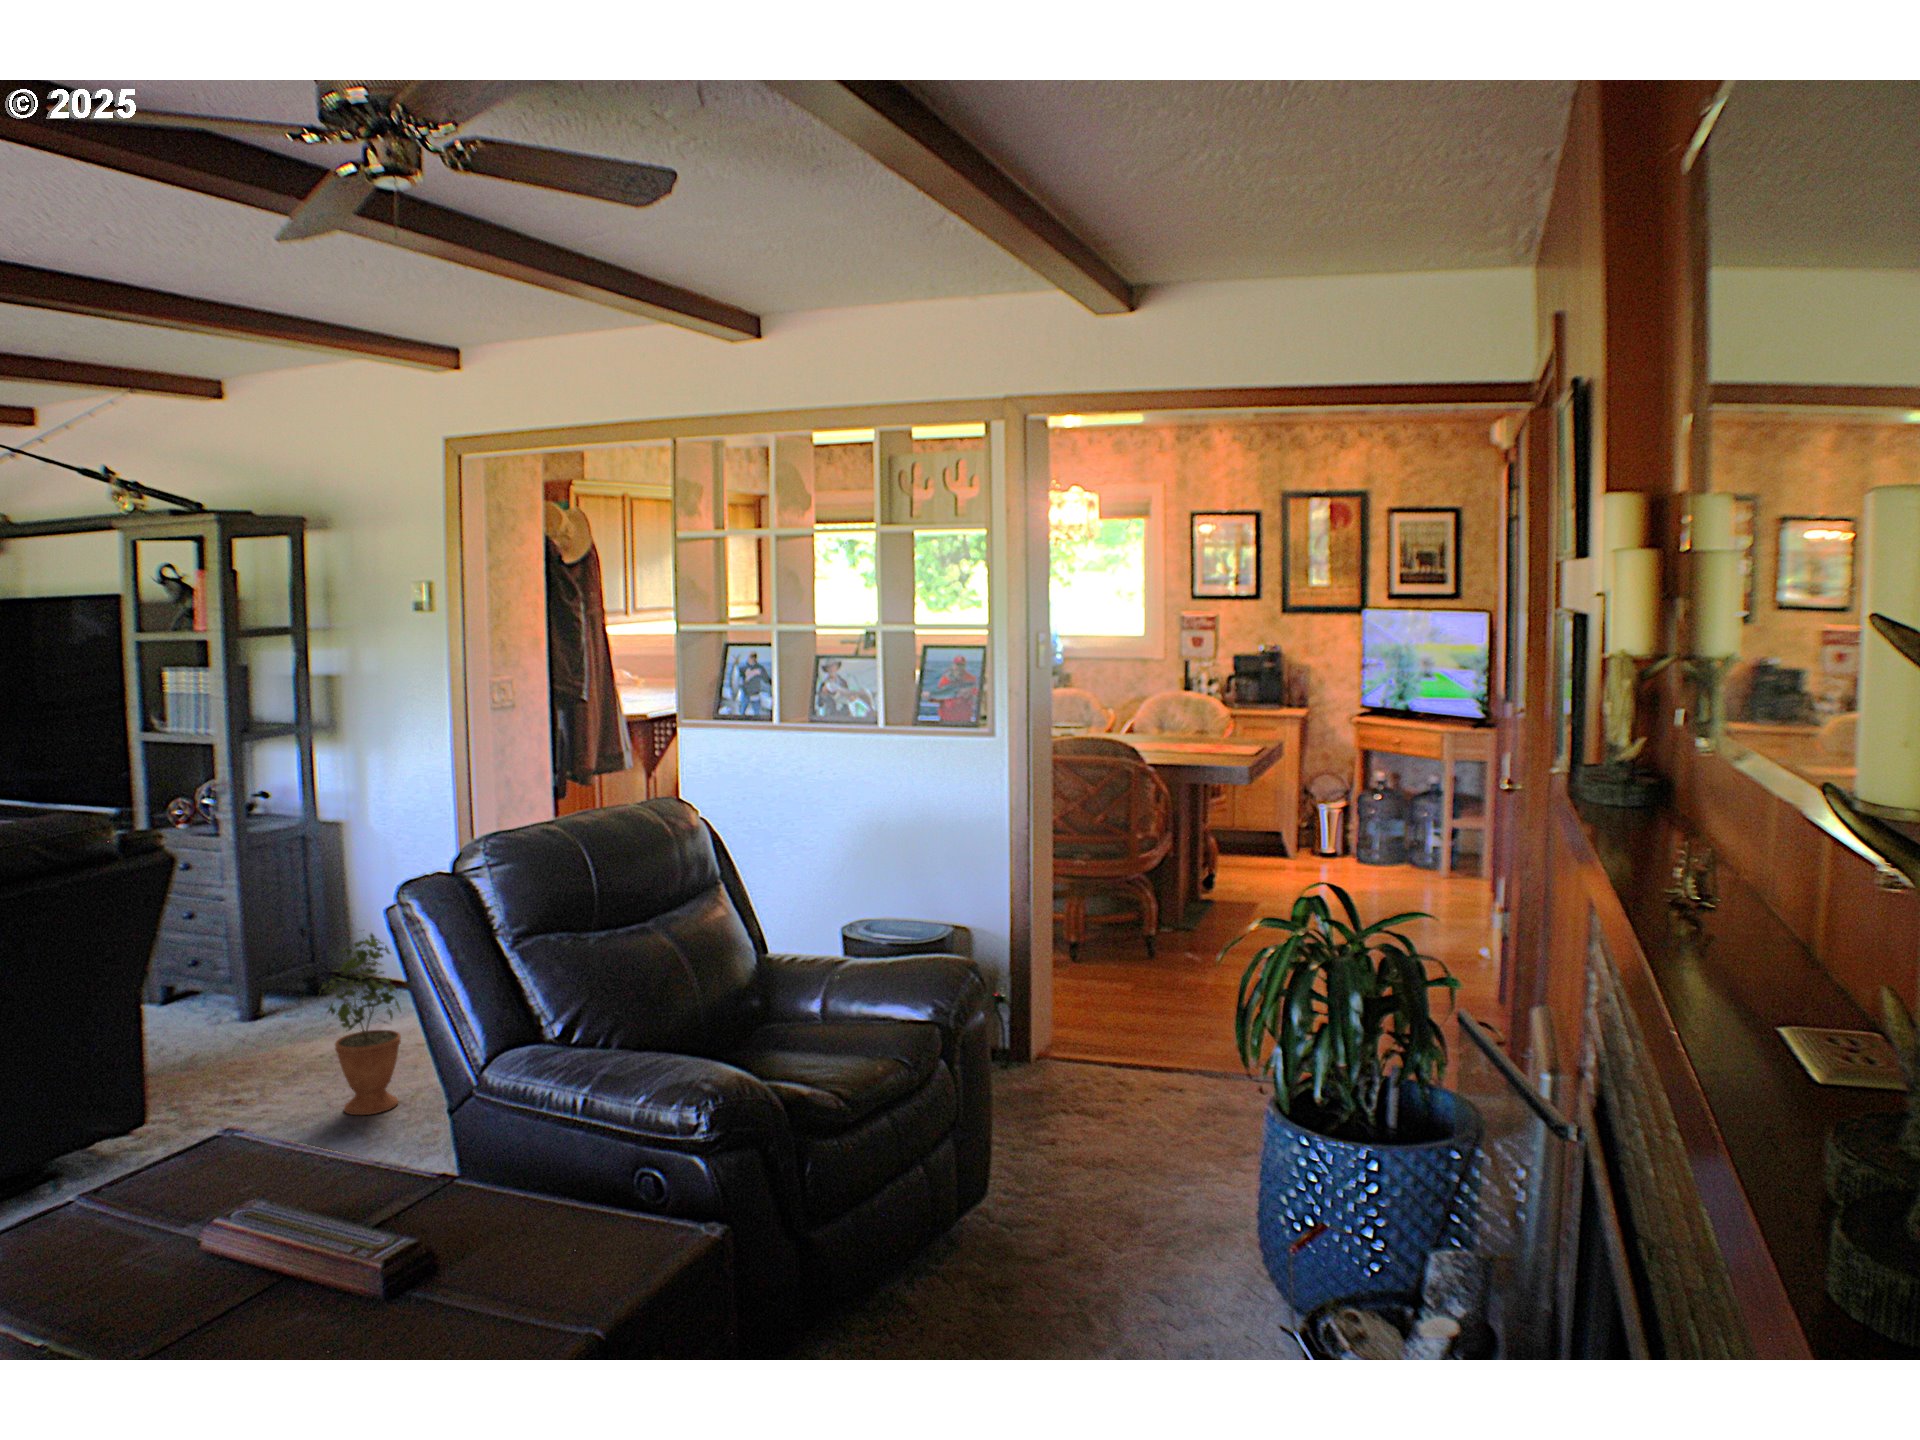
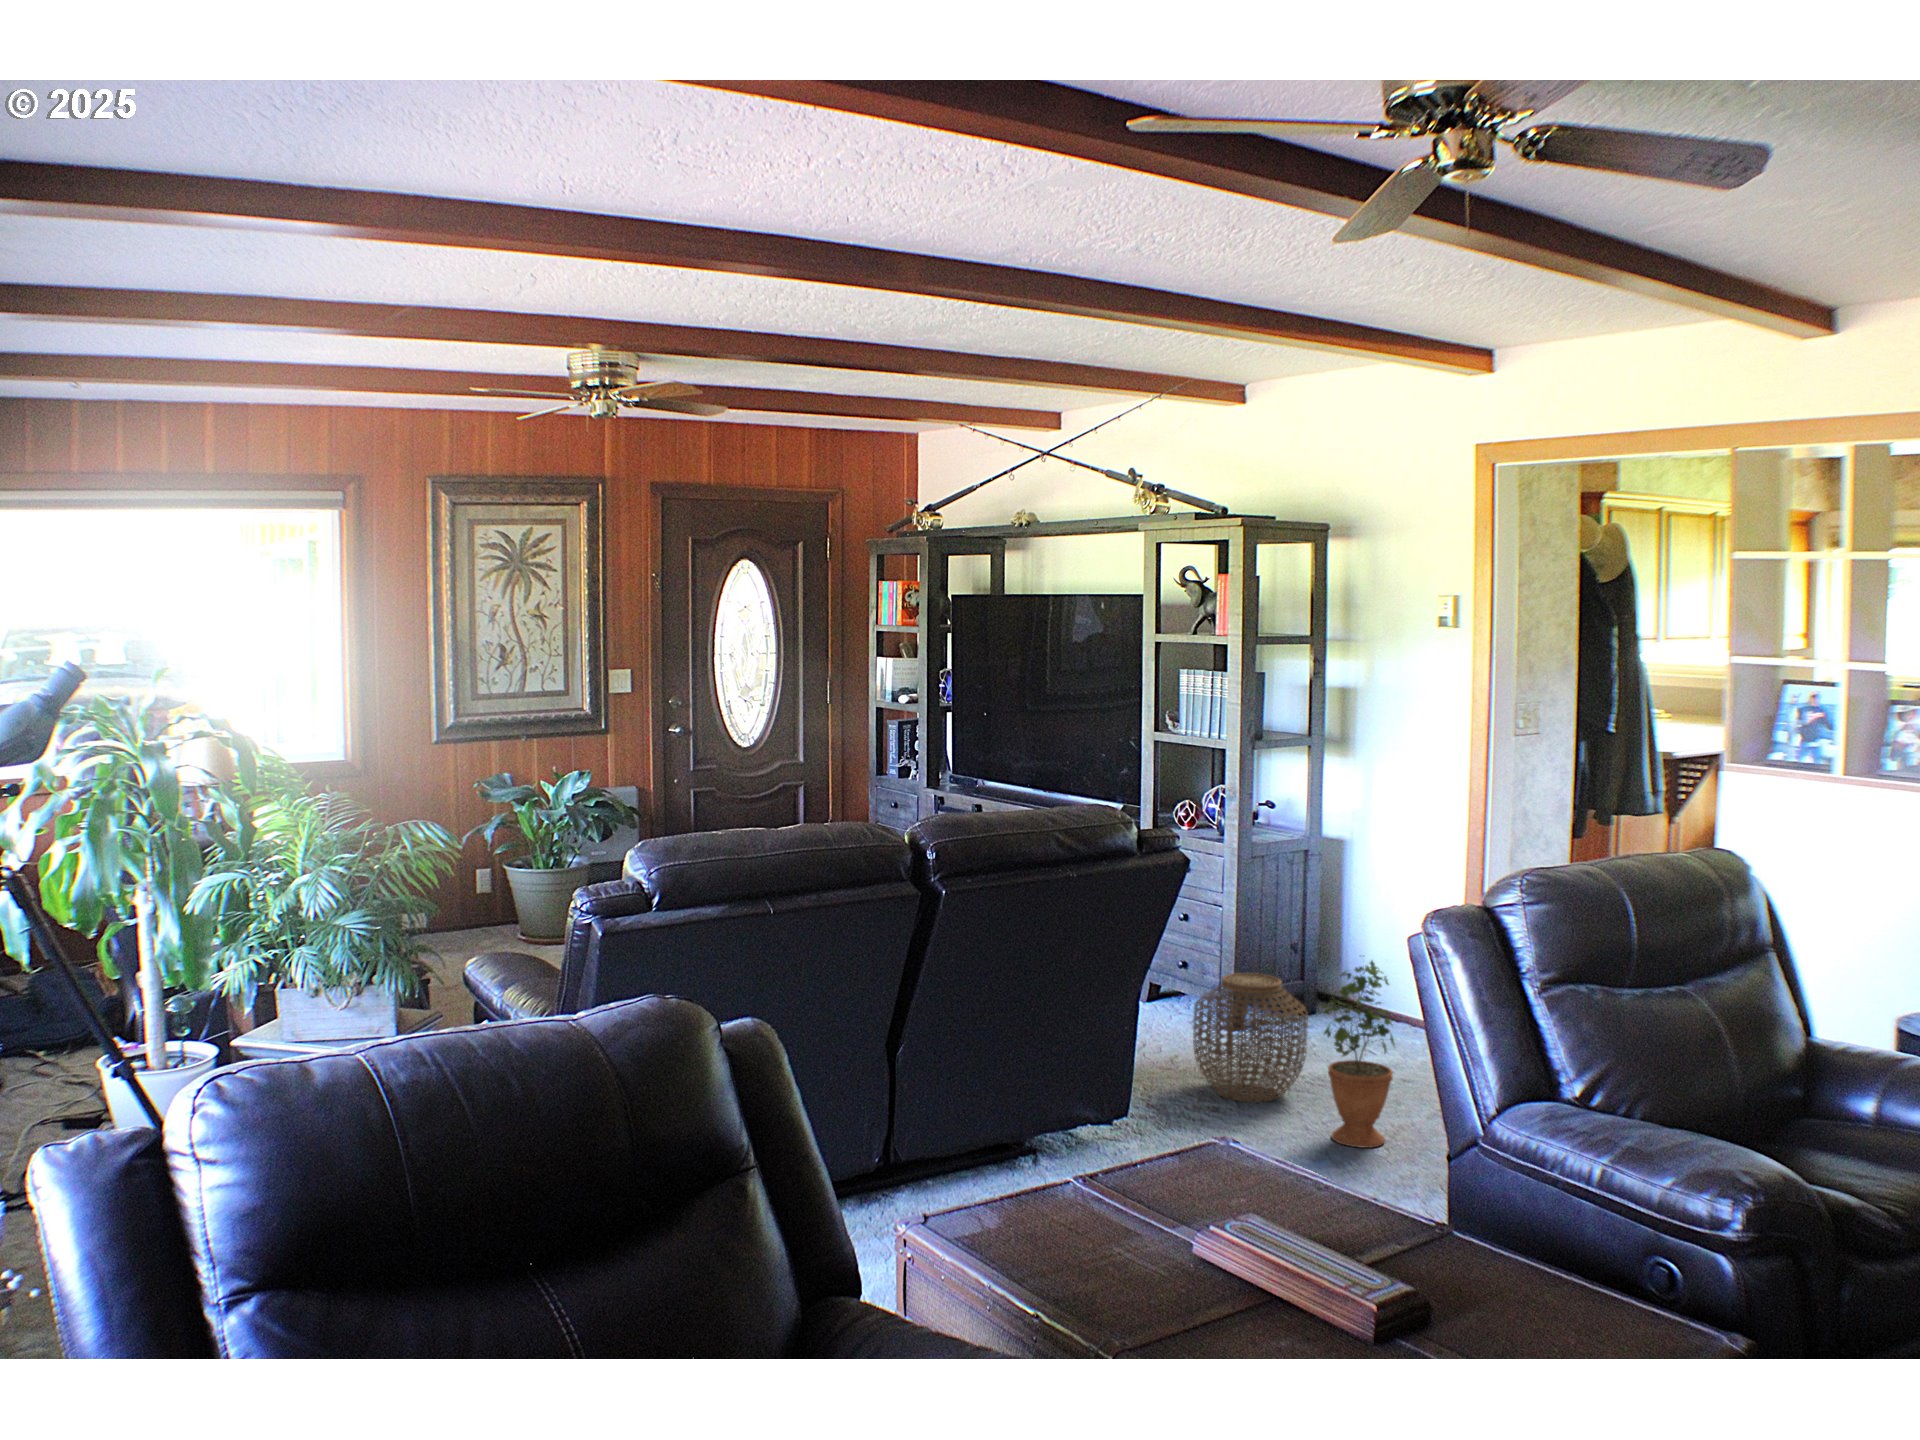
woven basket: none [187,964,315,1095] -> present [1193,973,1308,1102]

